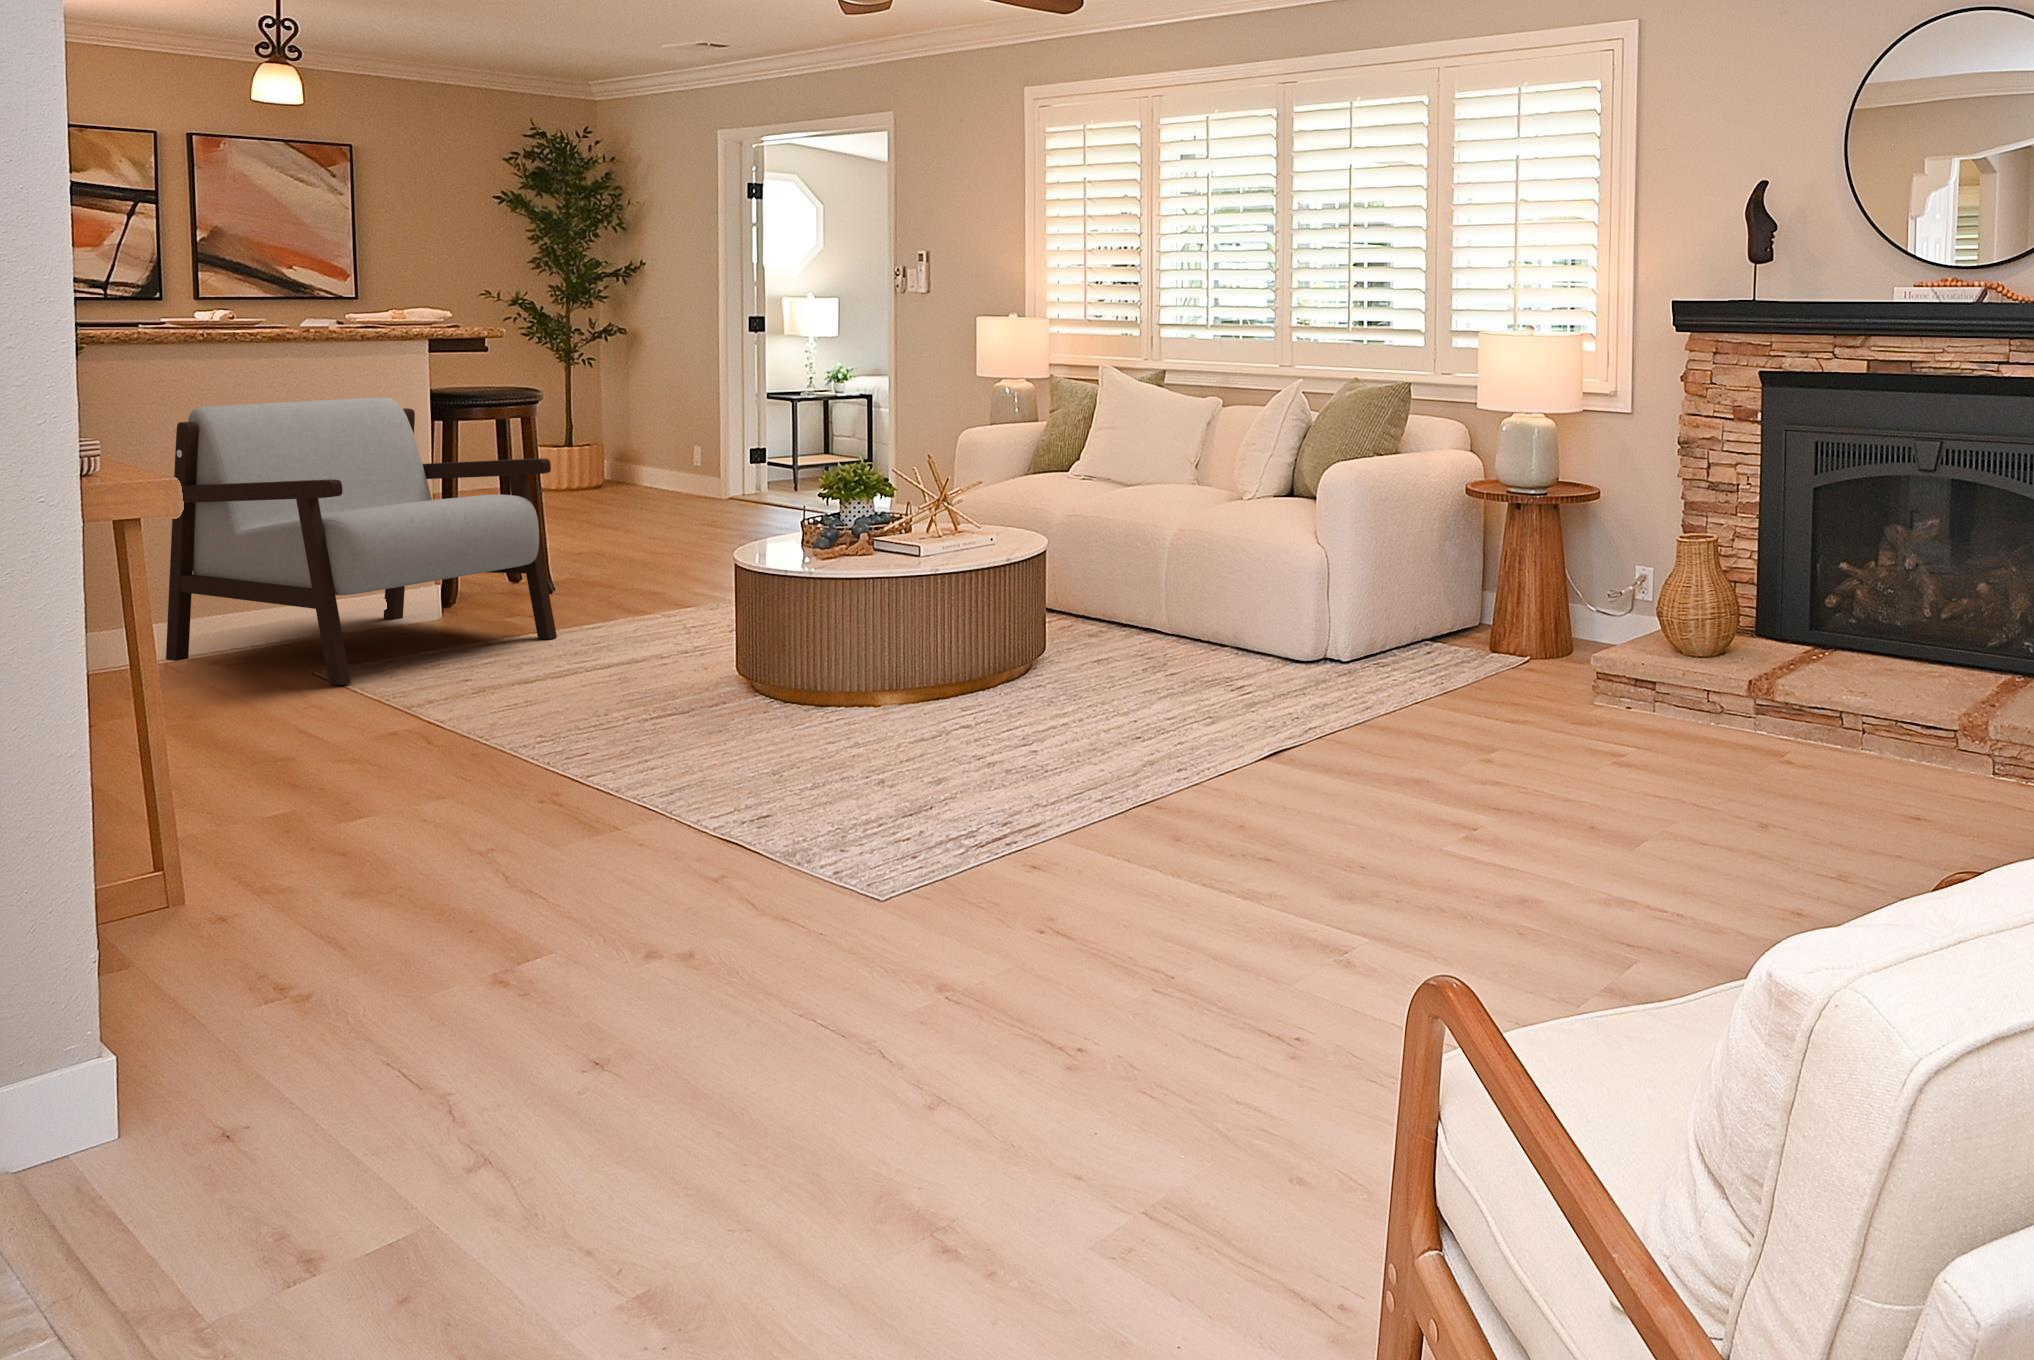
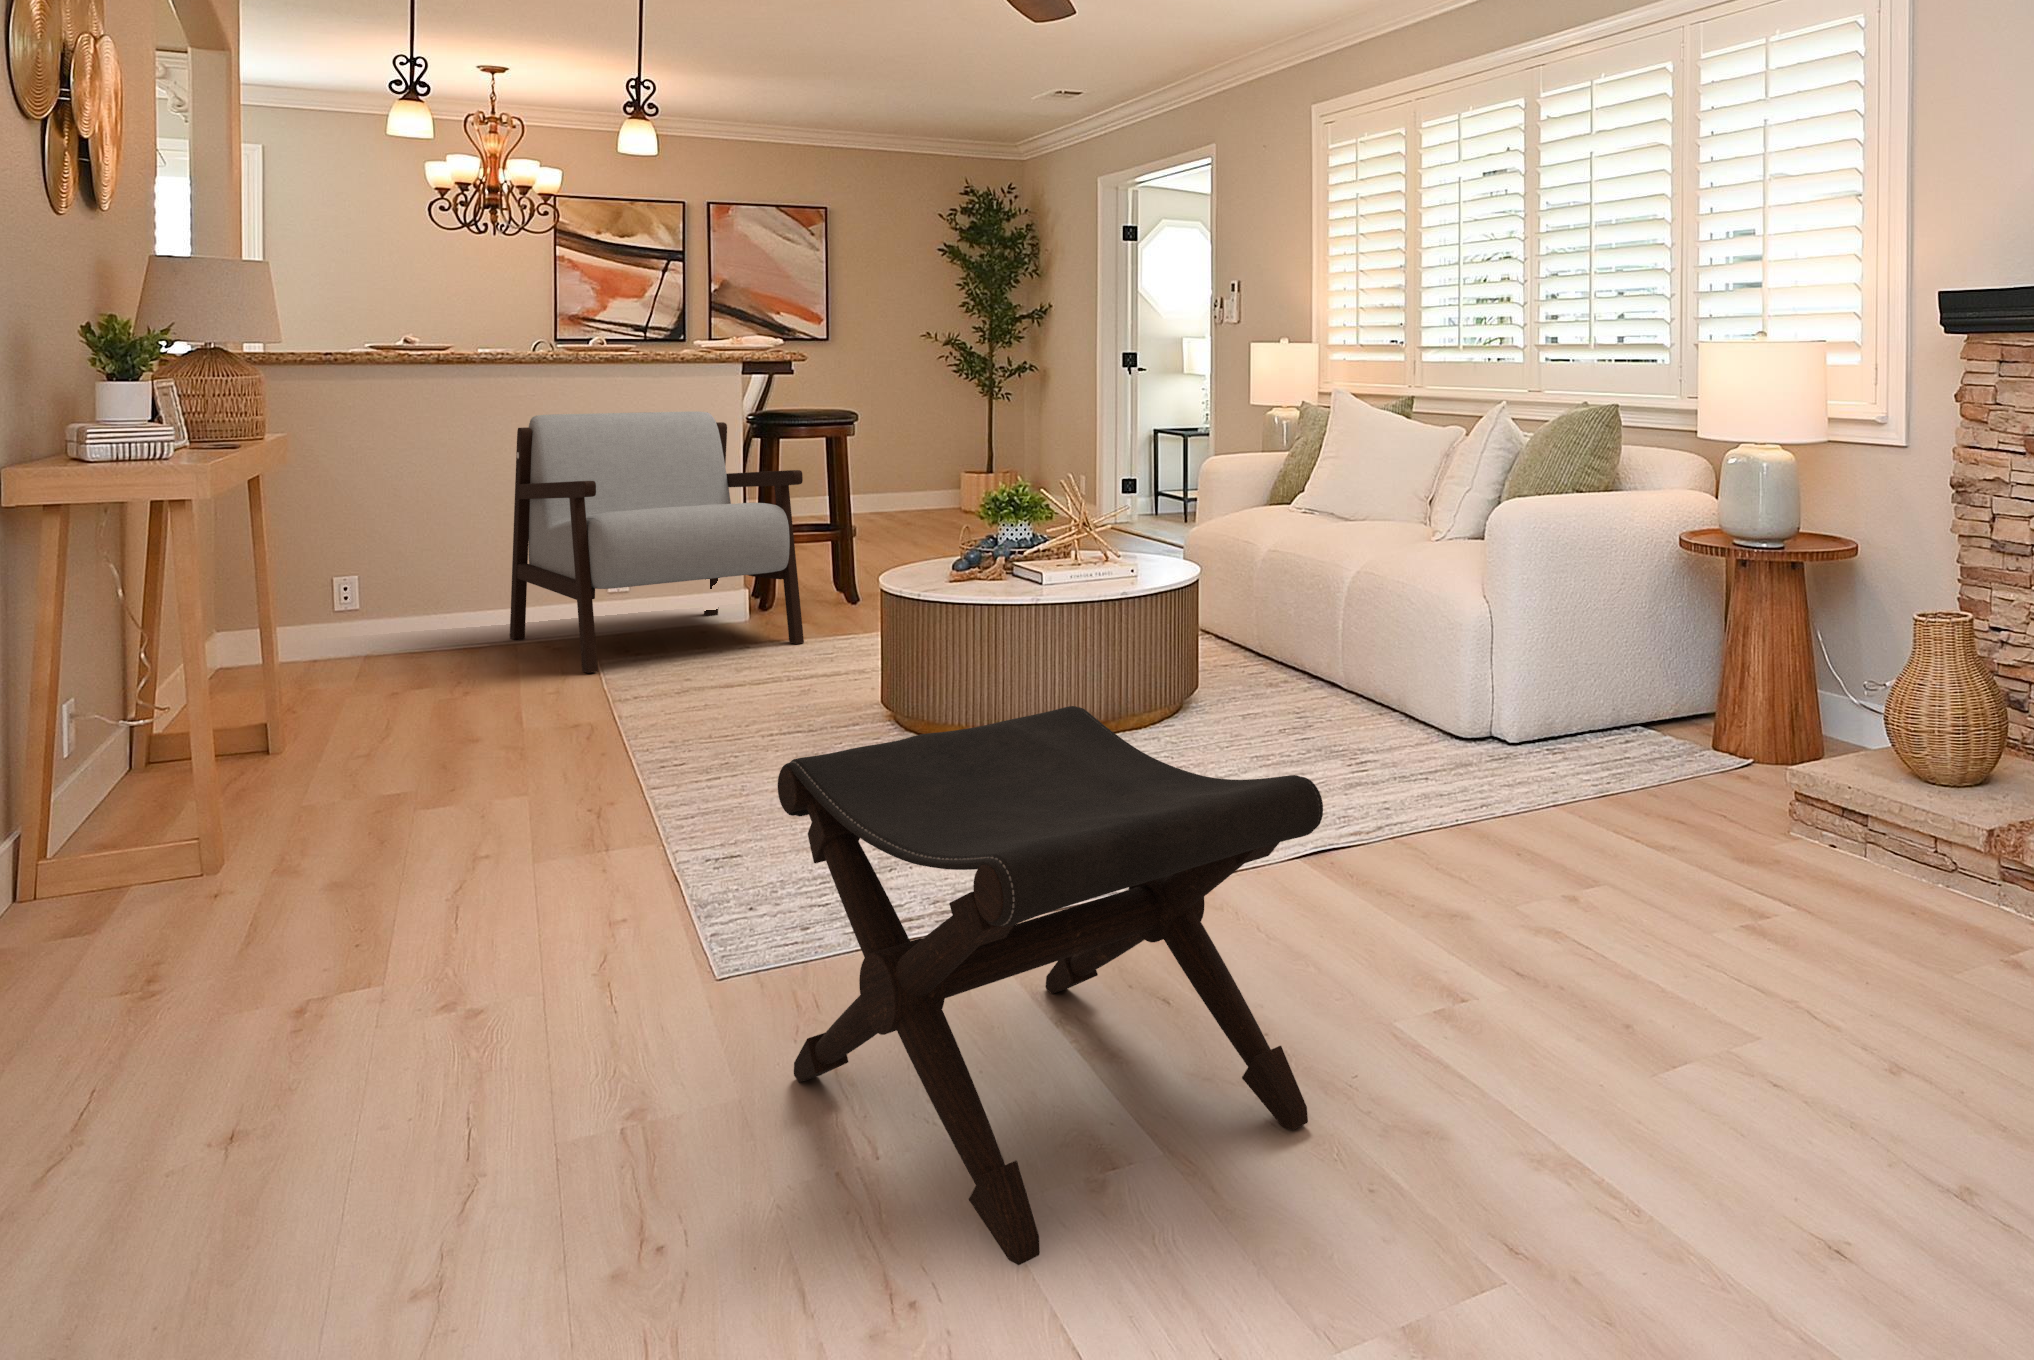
footstool: none [1033,643,1446,995] -> present [778,706,1323,1265]

